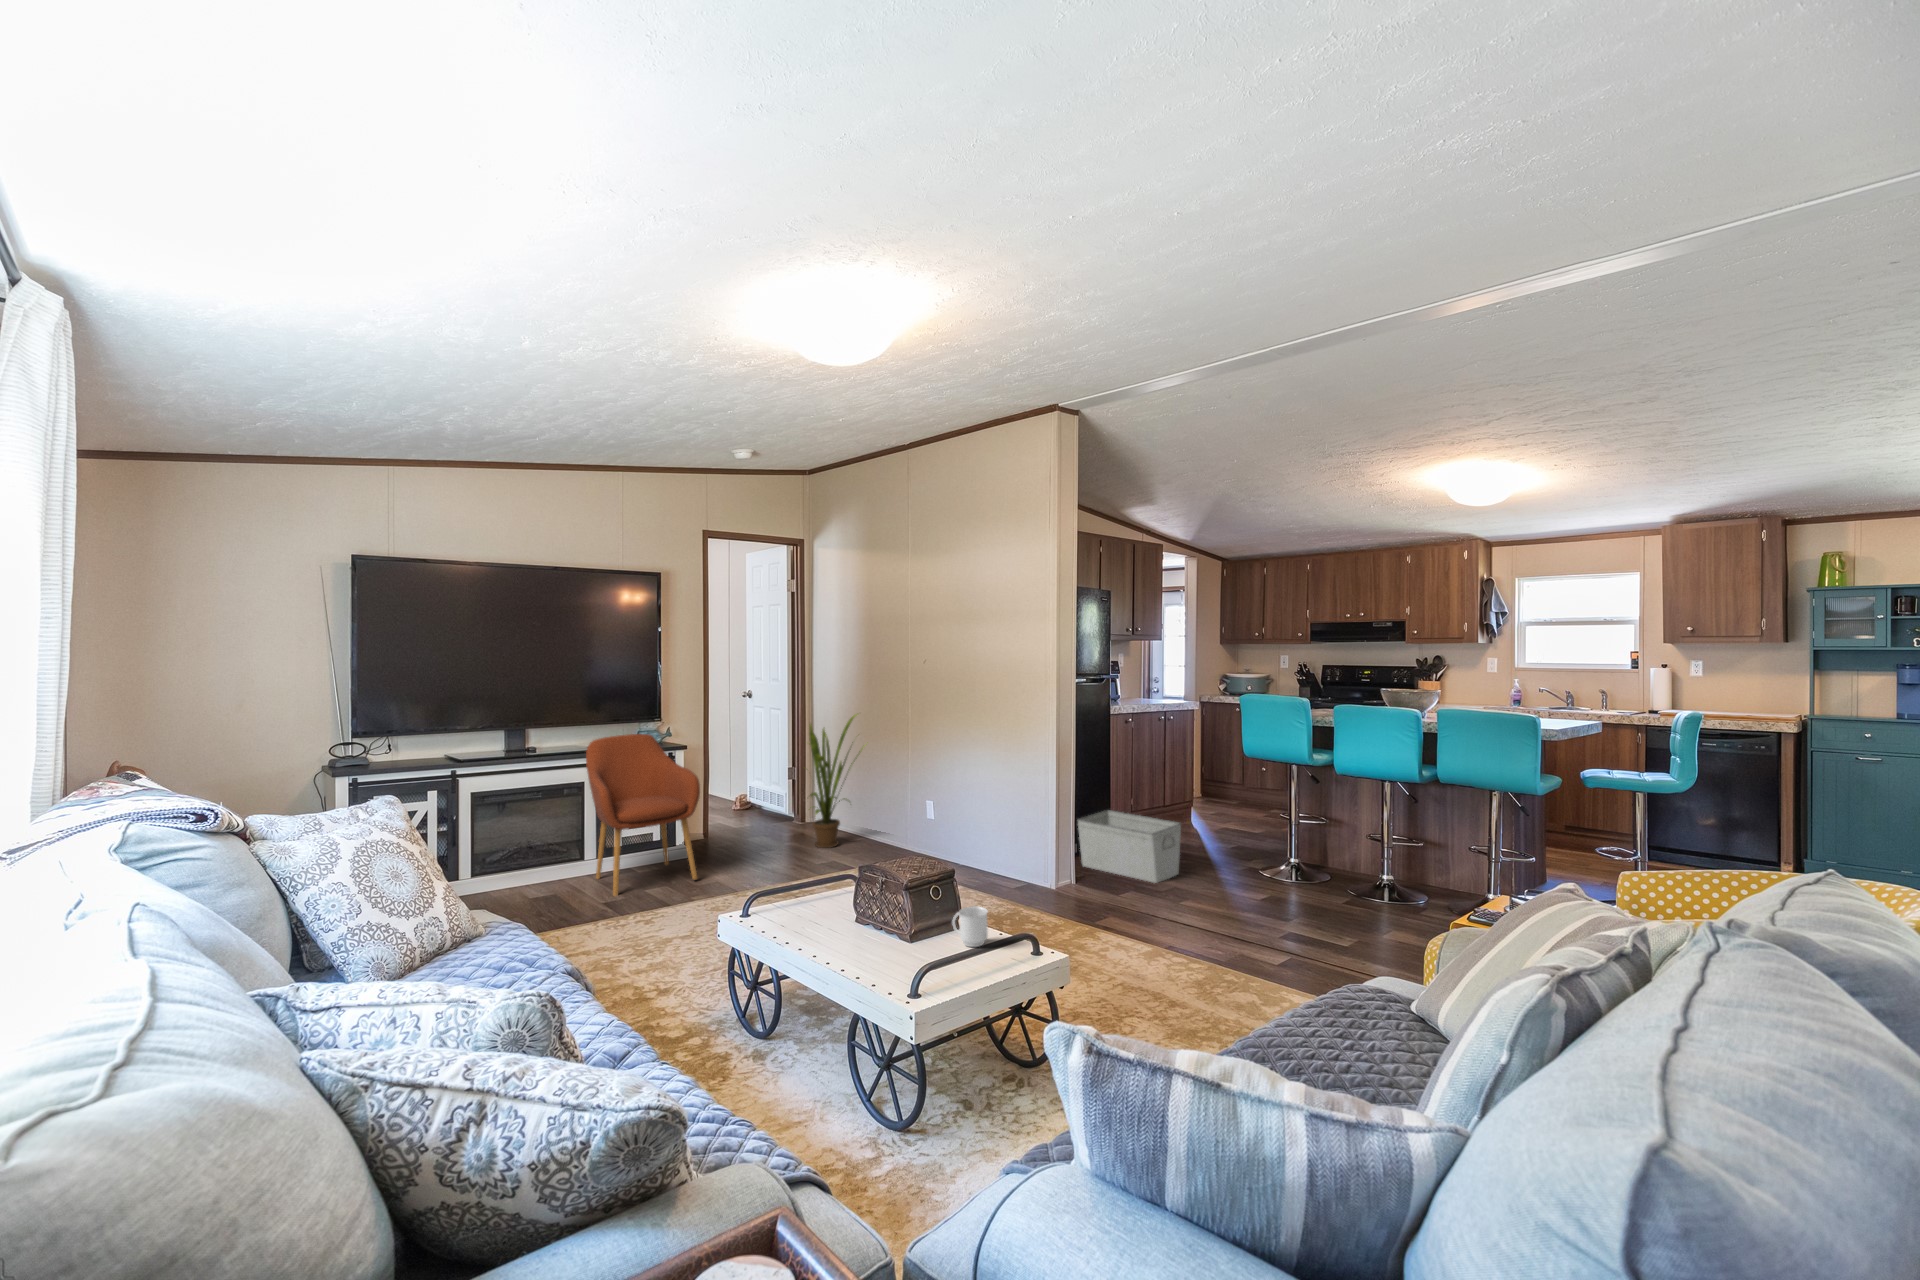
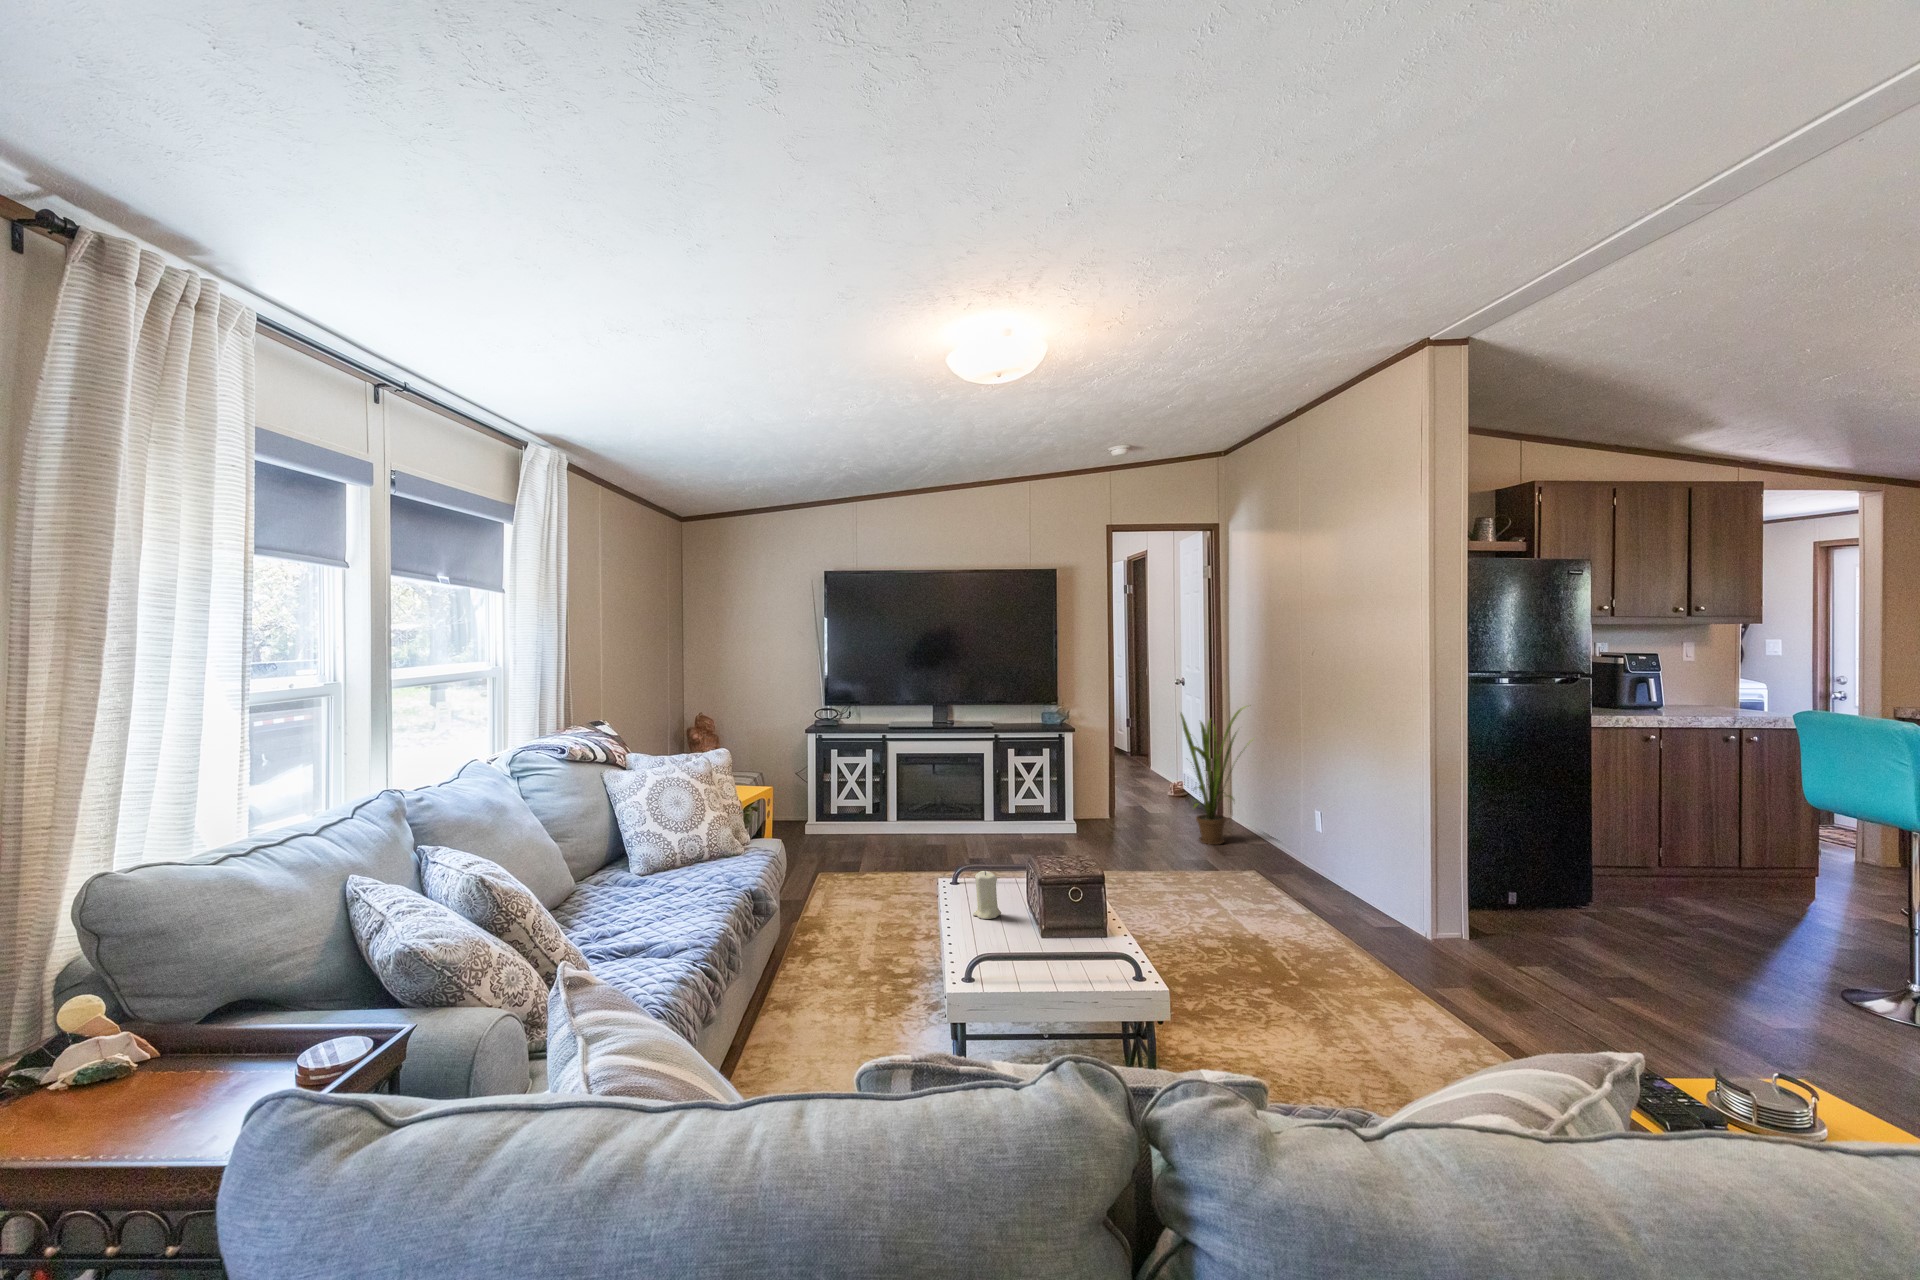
armchair: present [586,734,700,896] -> none [970,715,1058,856]
storage bin: present [1078,810,1181,883] -> none [1503,853,1684,972]
candle: none [821,886,847,933] -> present [973,871,1001,919]
mug: present [952,906,988,947] -> none [1059,922,1094,969]

